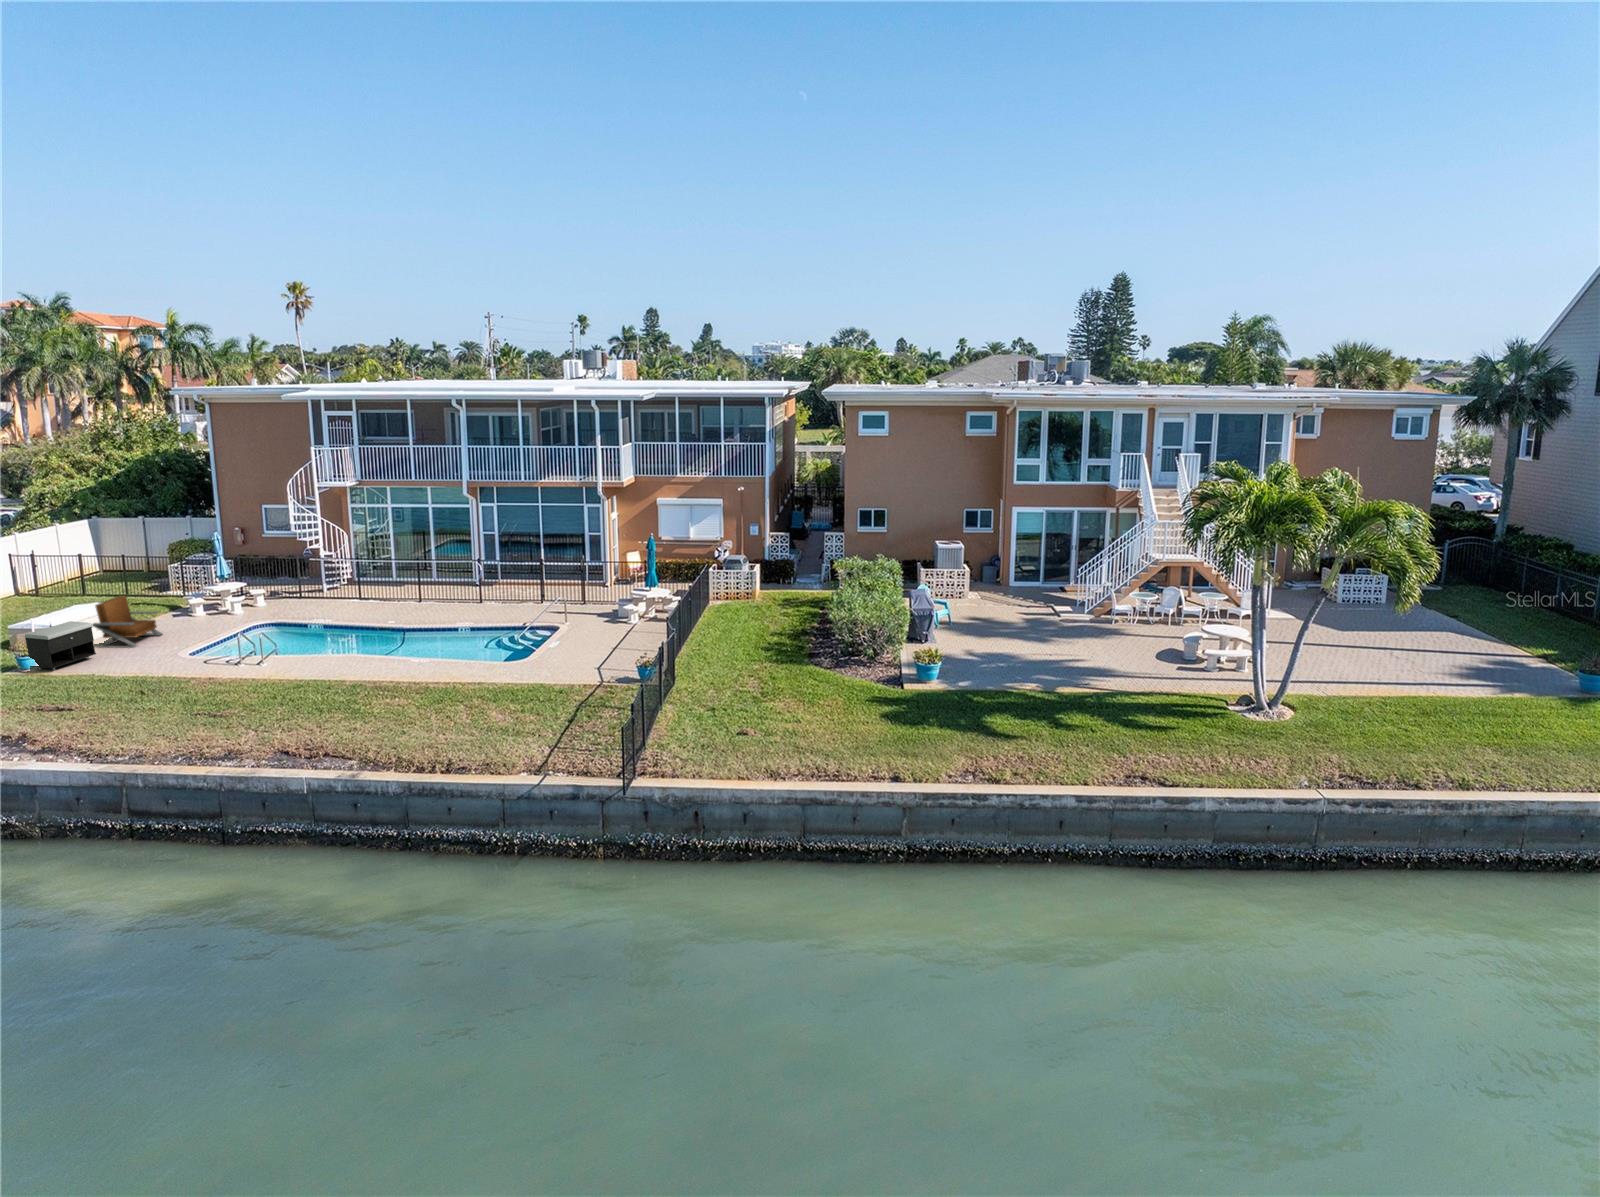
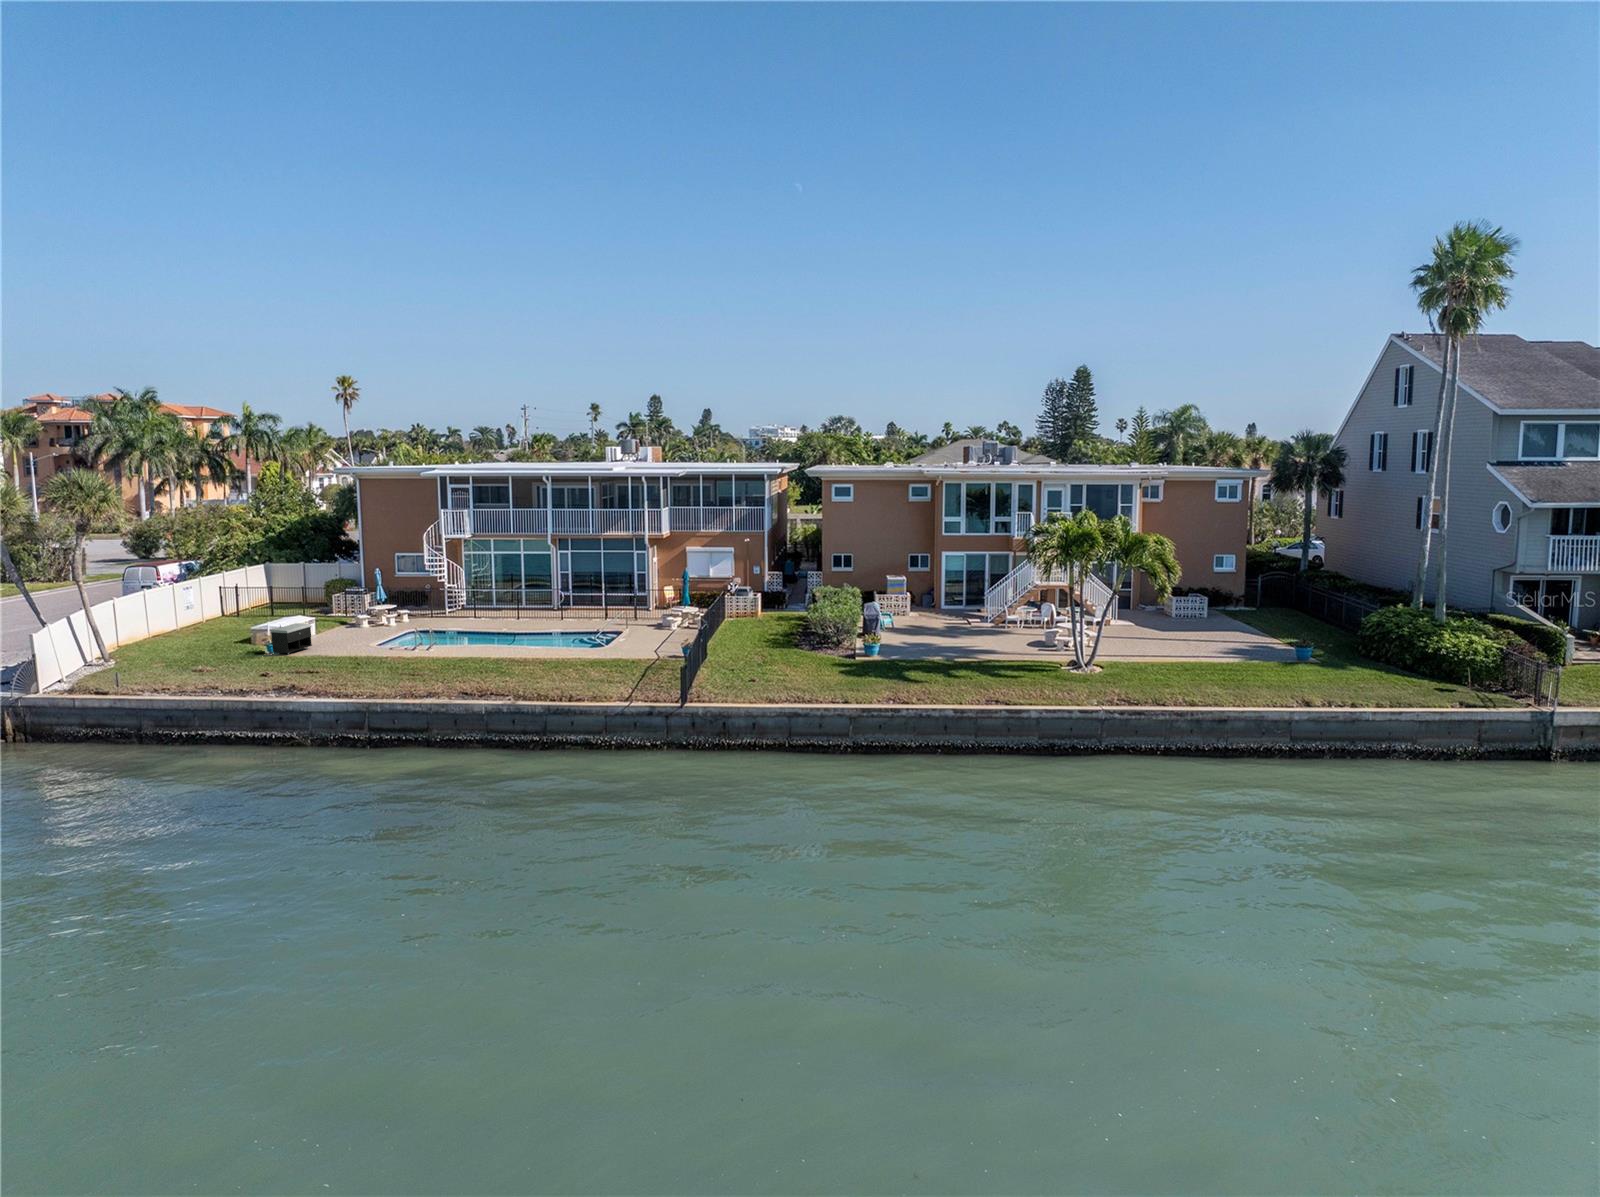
lounge chair: present [92,596,162,648] -> none [305,609,348,644]

